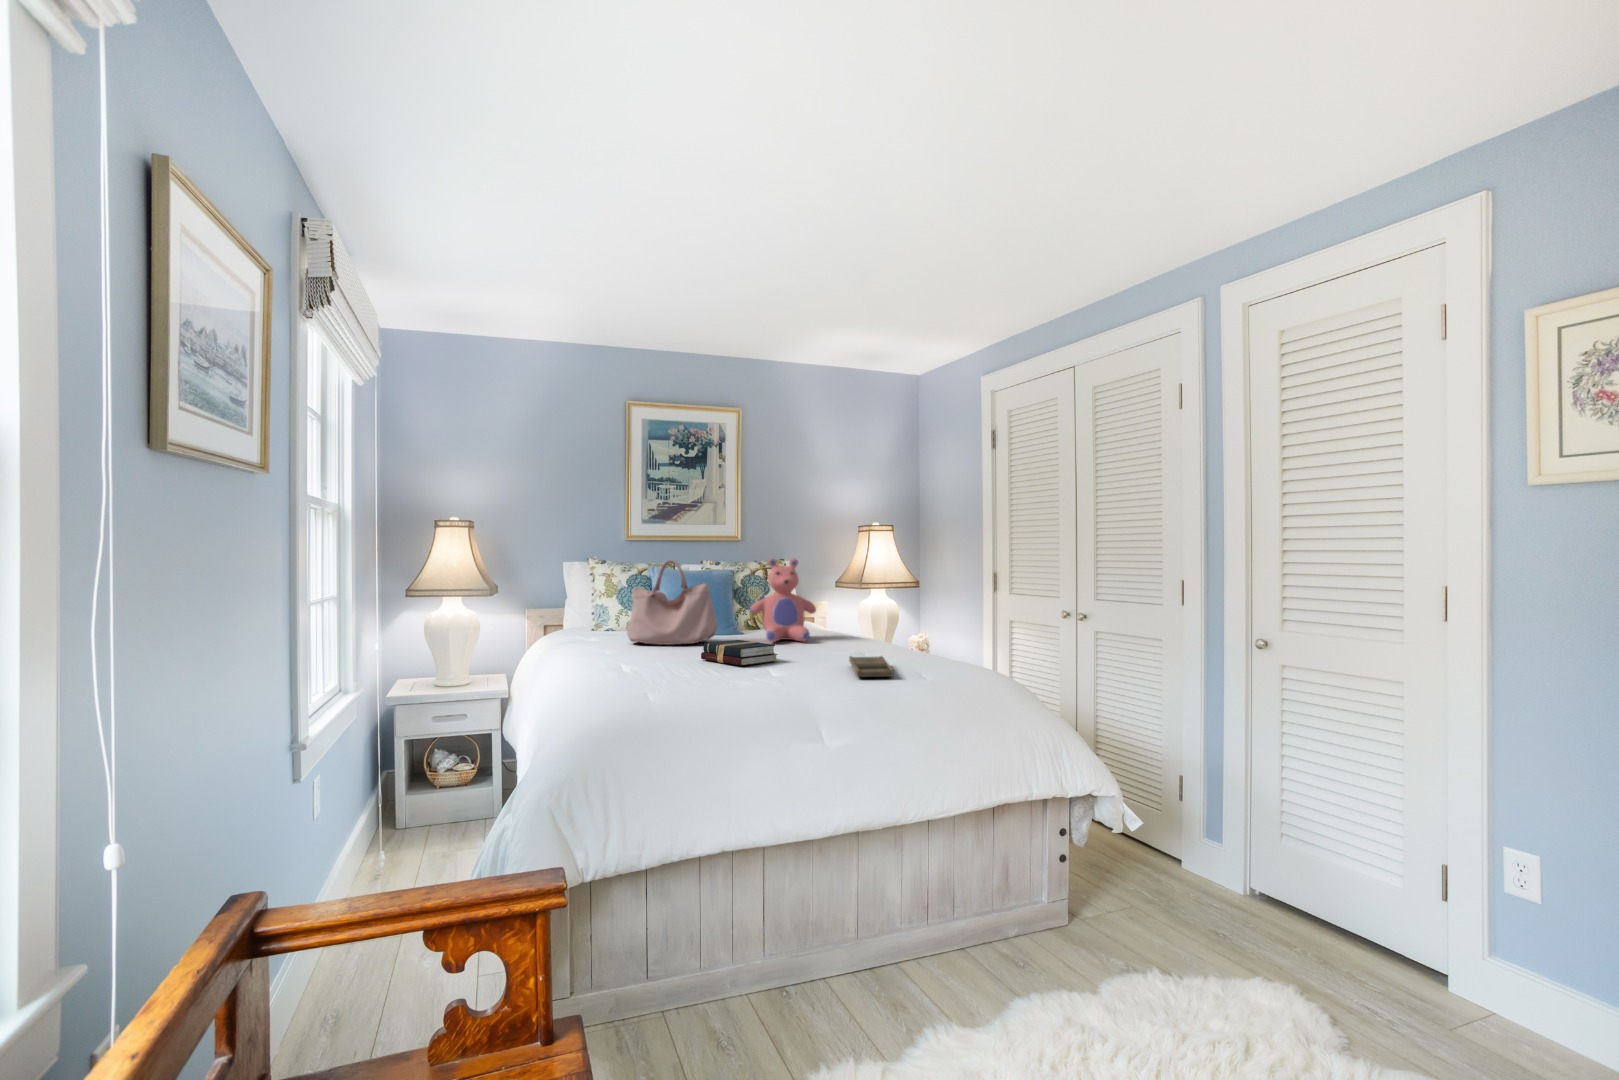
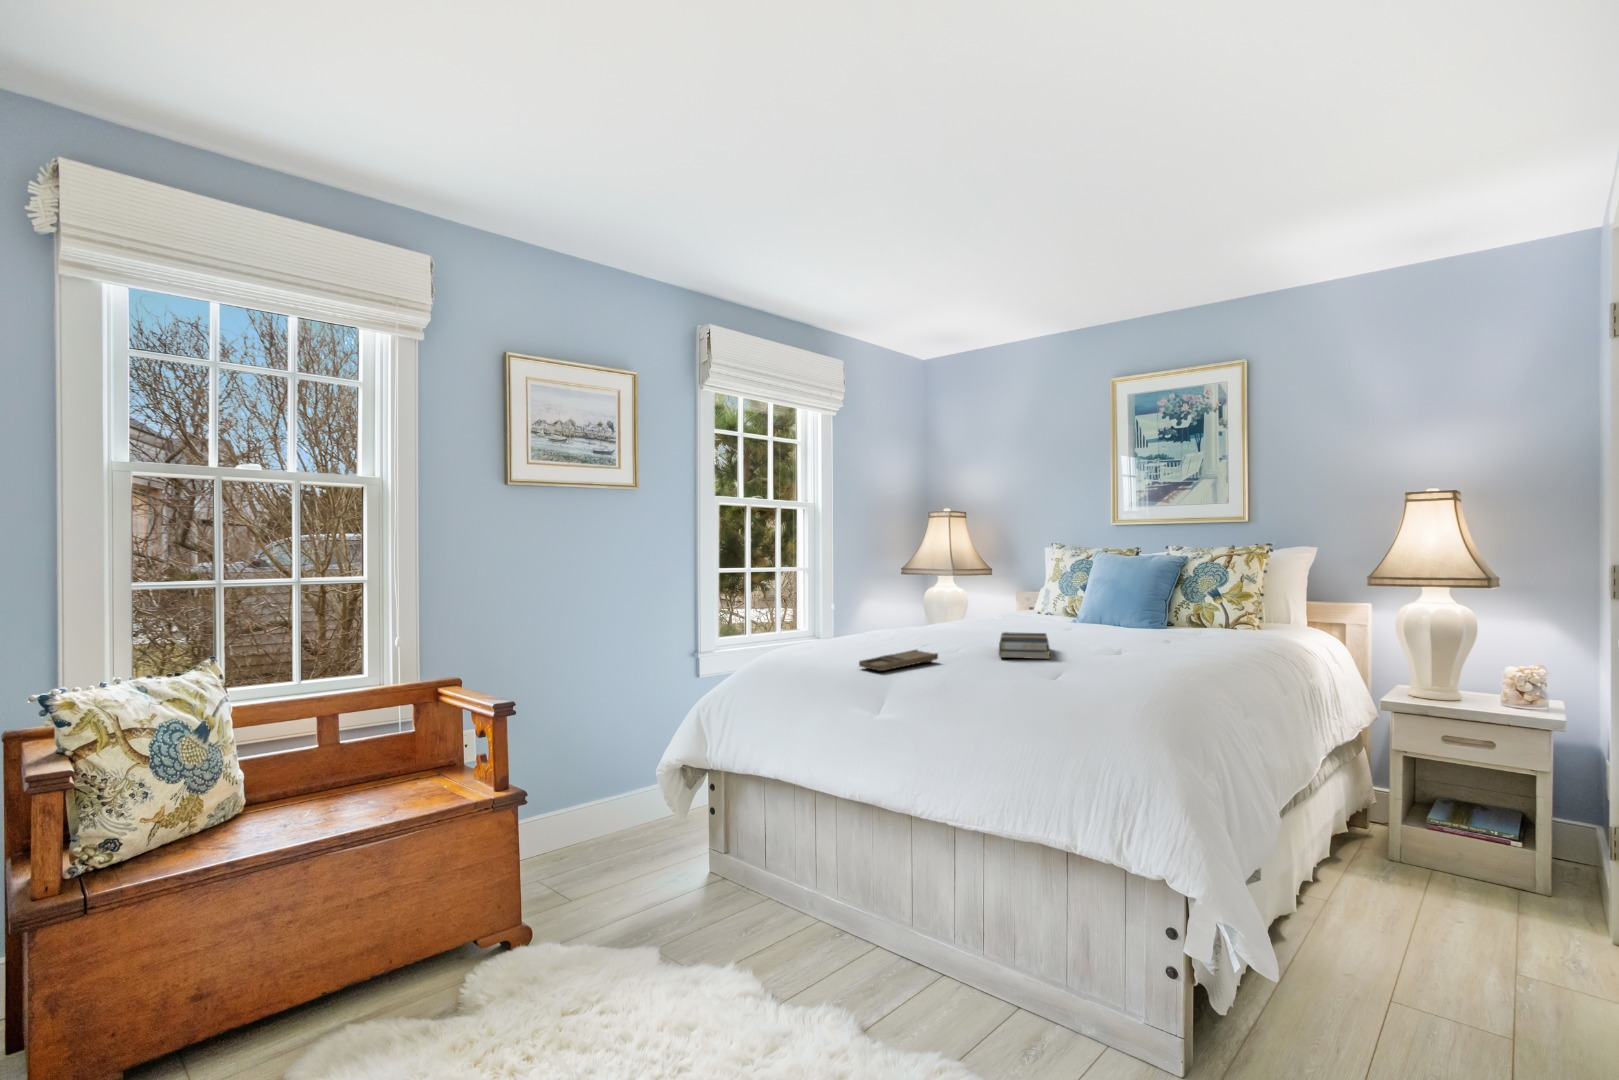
teddy bear: present [750,559,816,642] -> none [1117,548,1198,644]
handbag: present [627,560,718,645] -> none [1009,548,1083,633]
tray: present [849,656,894,677] -> present [859,650,938,671]

